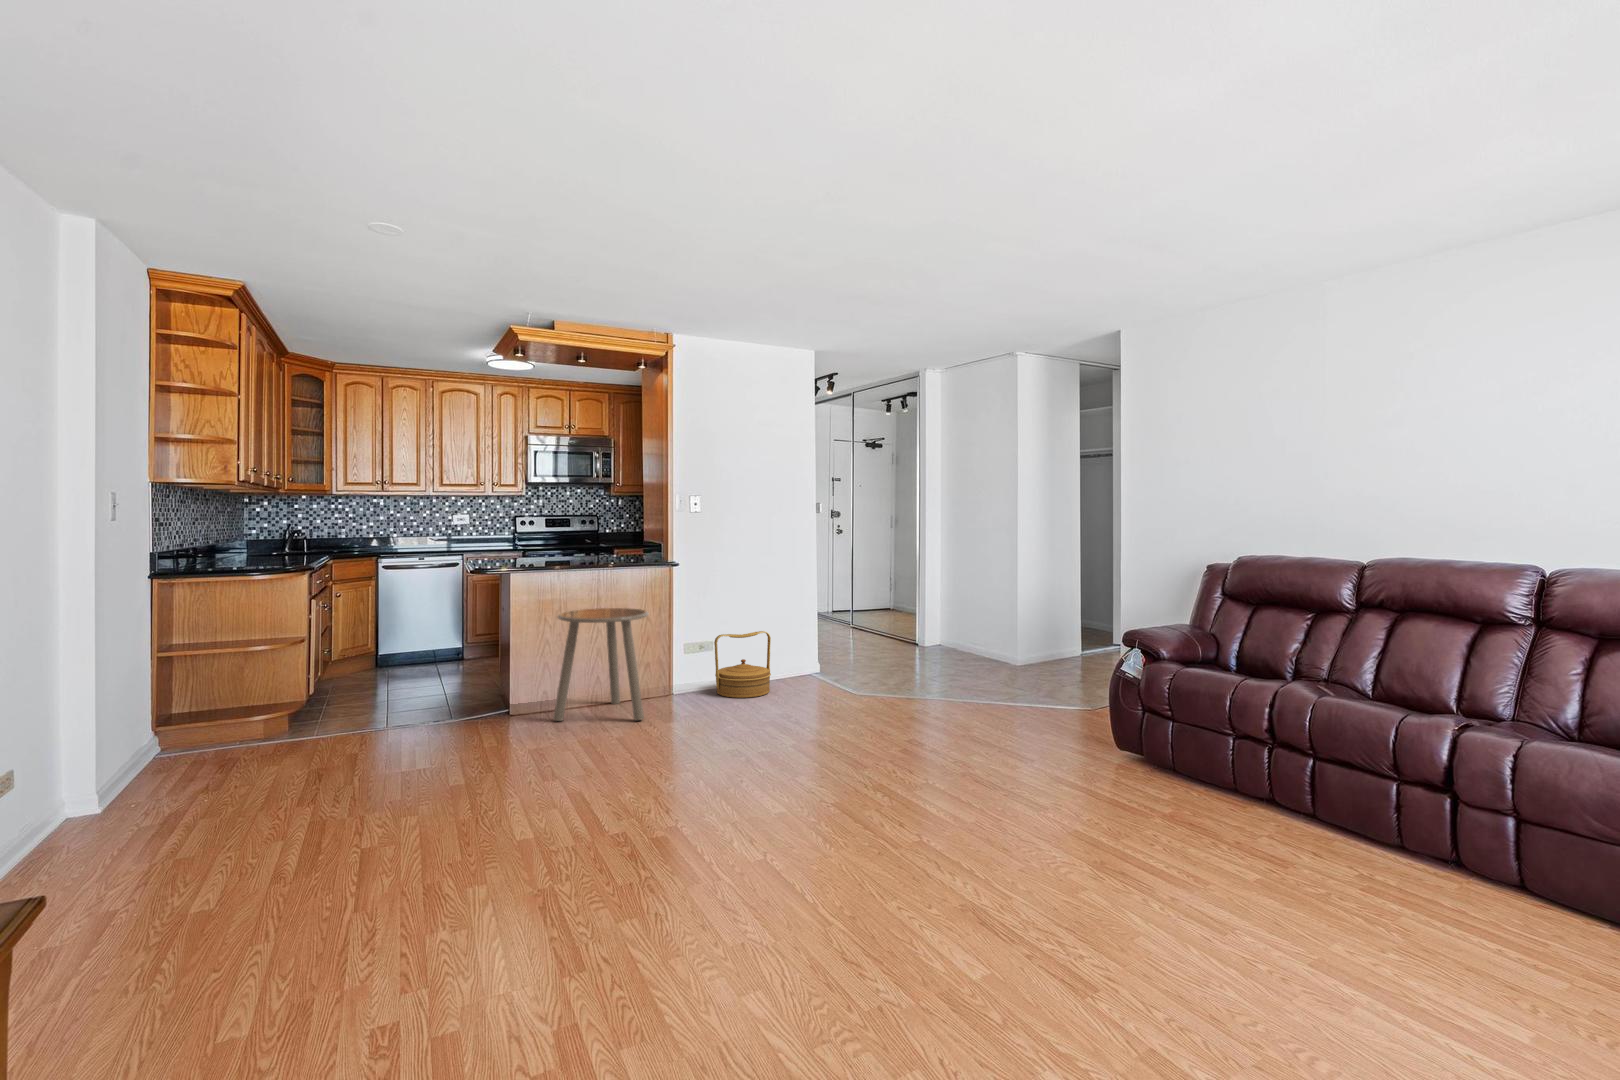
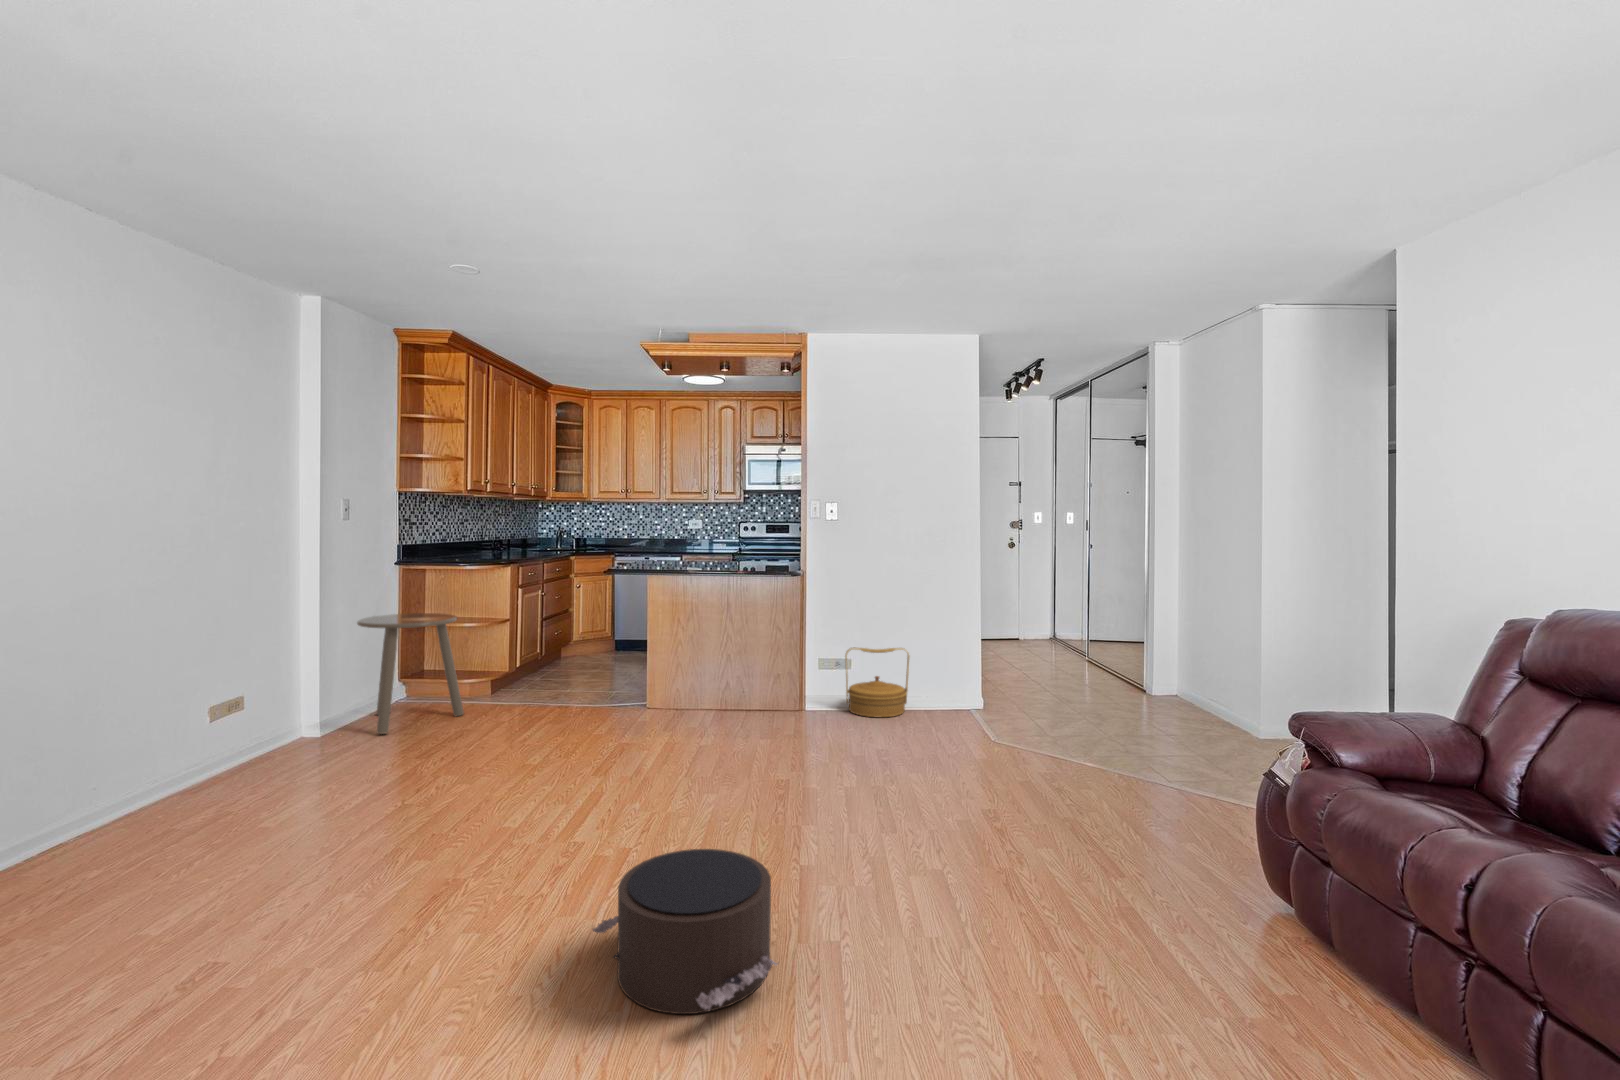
side table: present [553,608,648,721] -> present [357,613,464,734]
pouf: none [767,802,941,935] -> present [593,849,778,1014]

